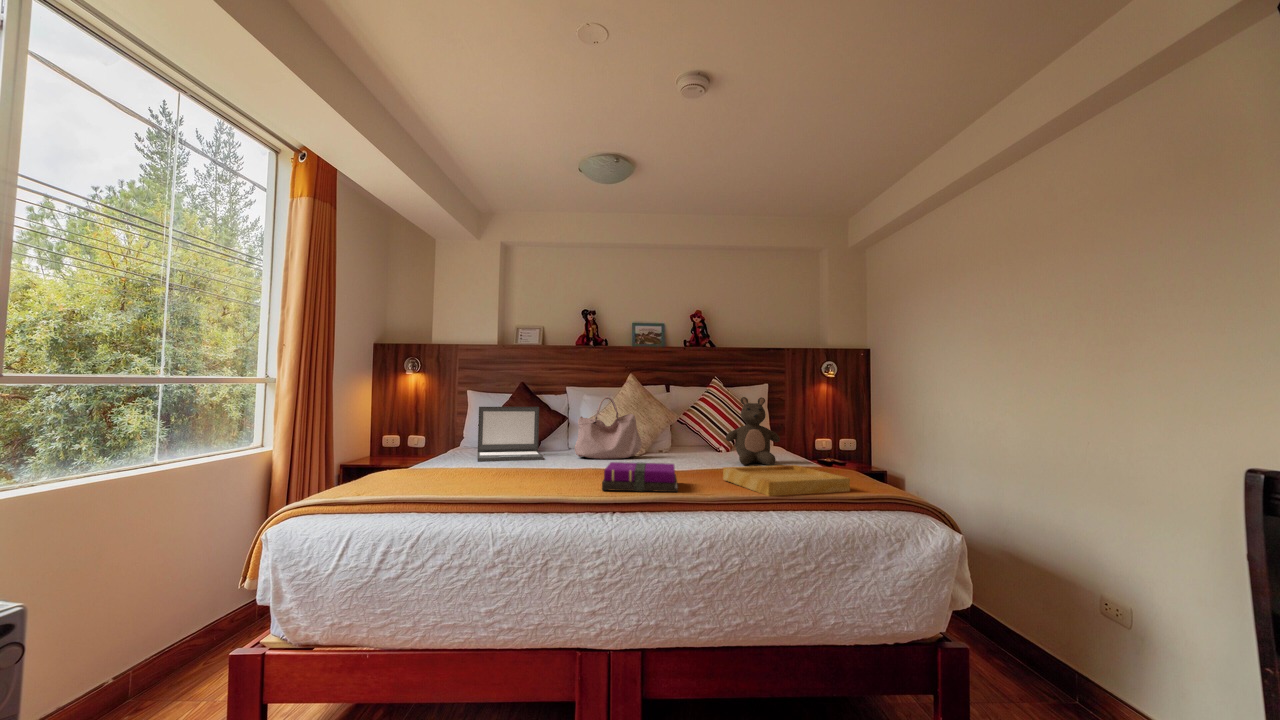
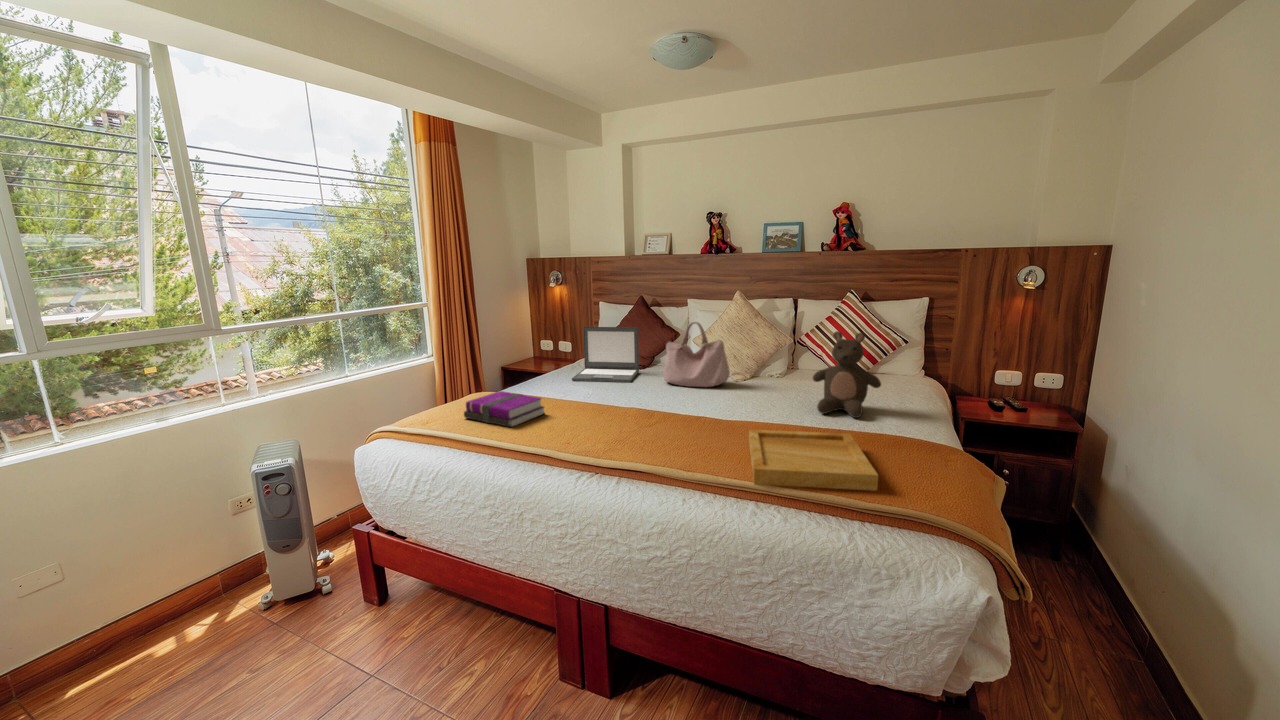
notebook: present [602,462,678,492] -> present [464,391,544,427]

